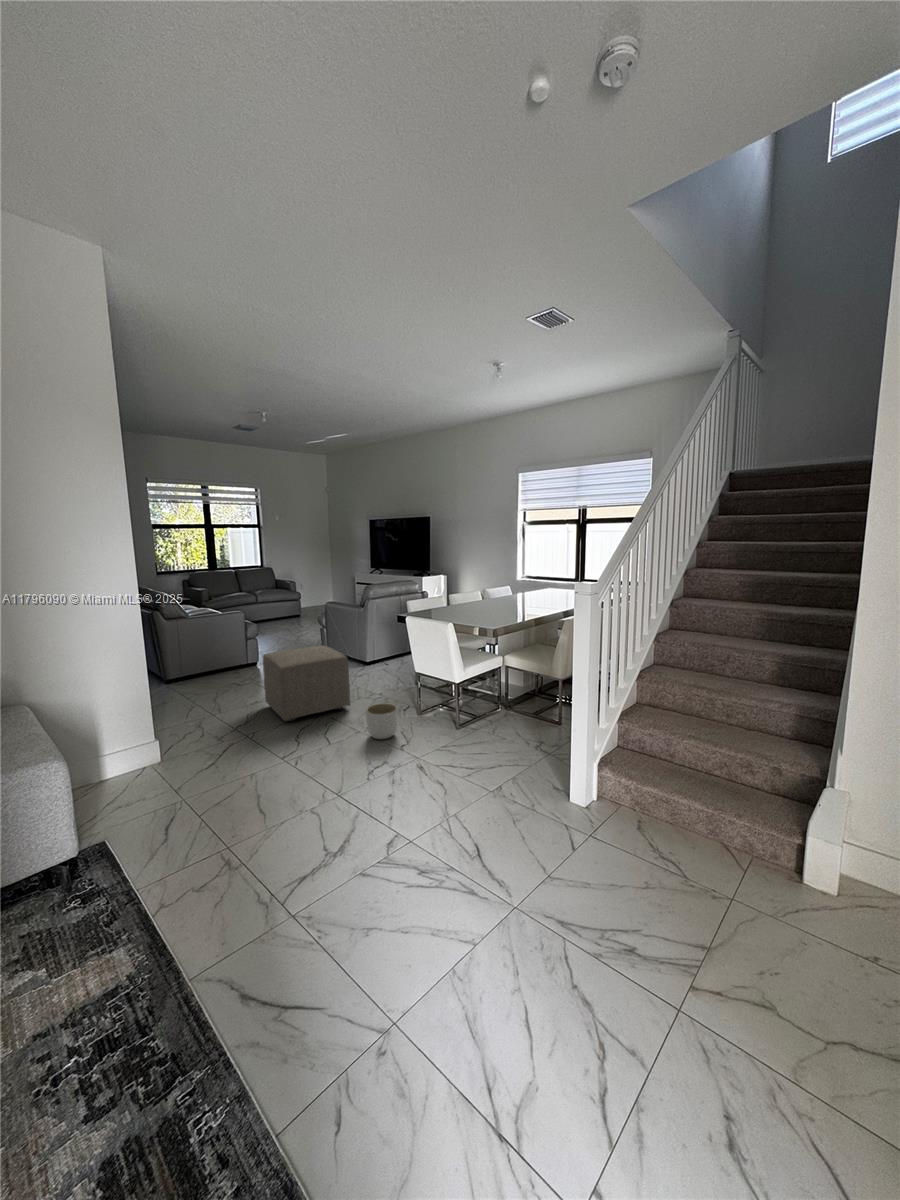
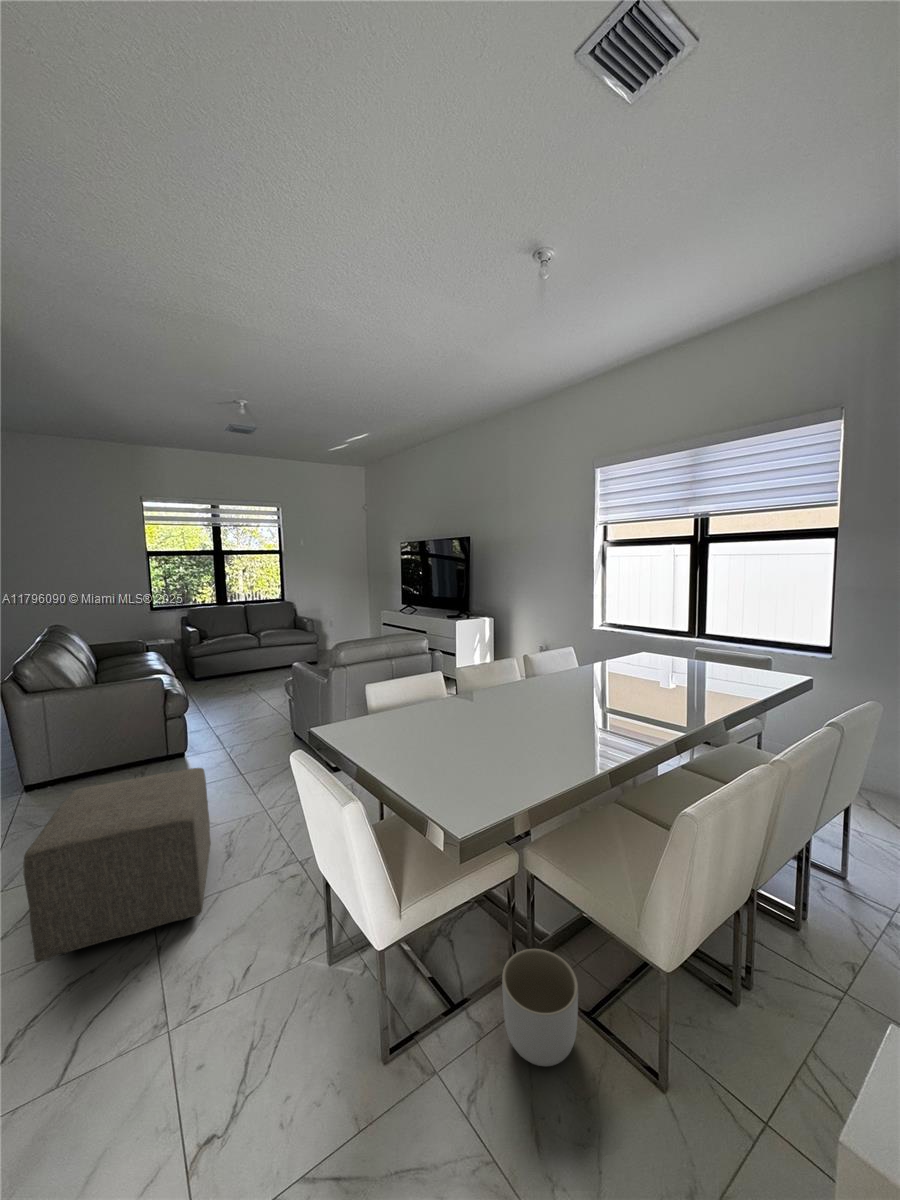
planter: present [366,703,397,739] -> present [502,949,578,1066]

